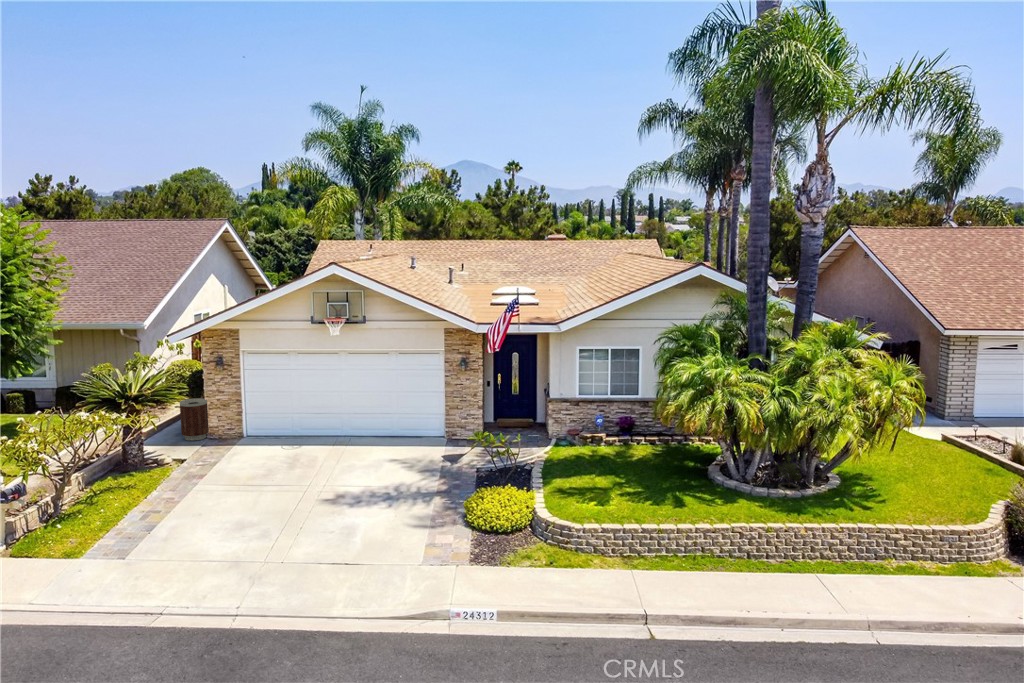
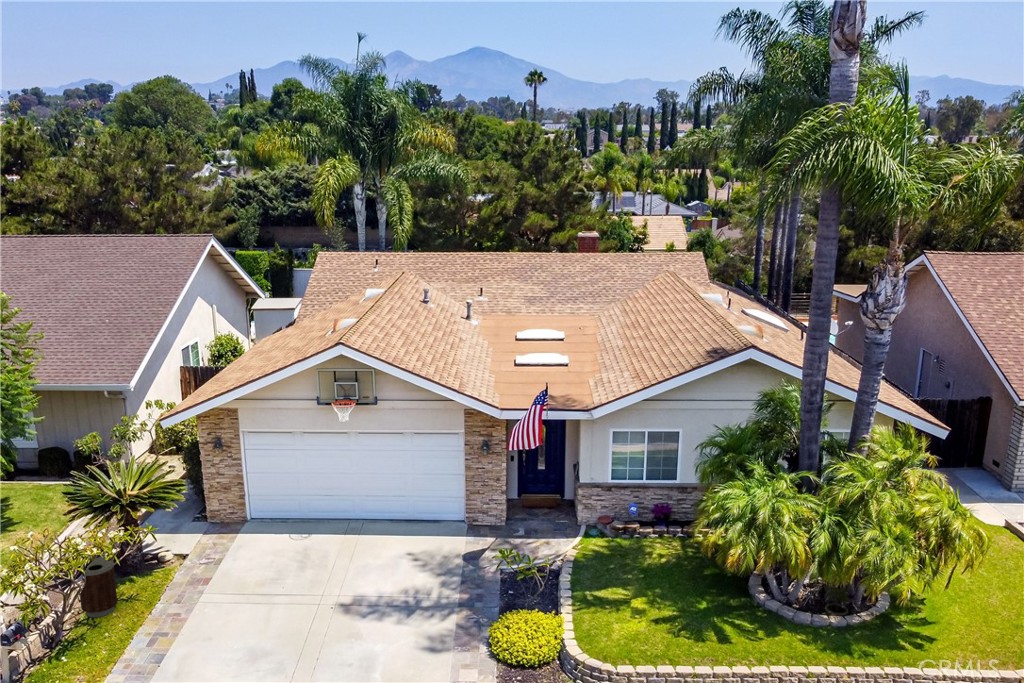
trash can: present [180,398,209,441] -> present [80,558,117,617]

